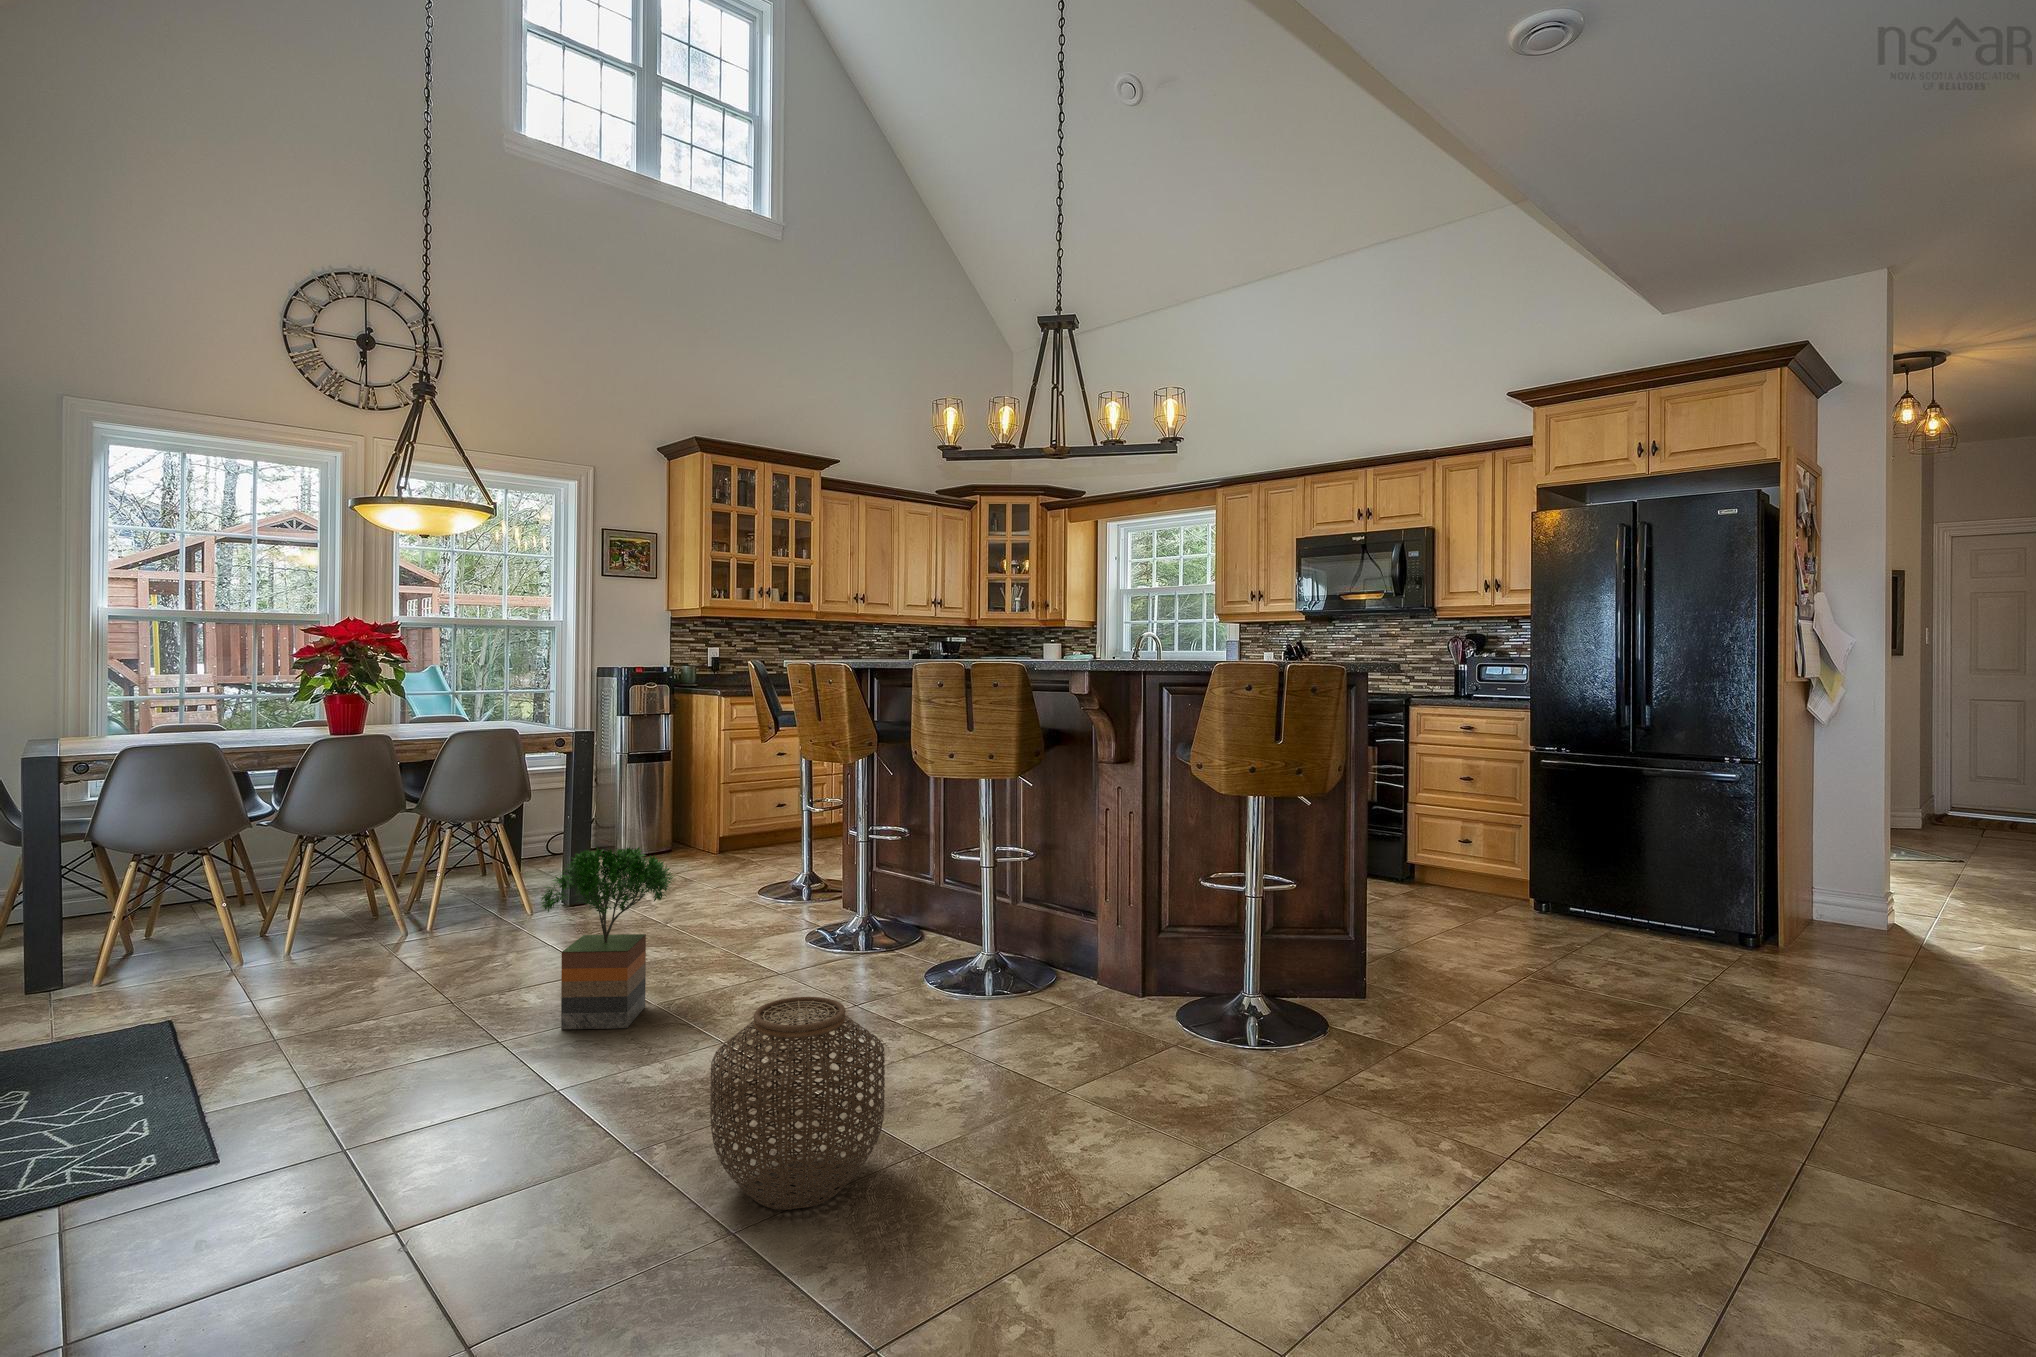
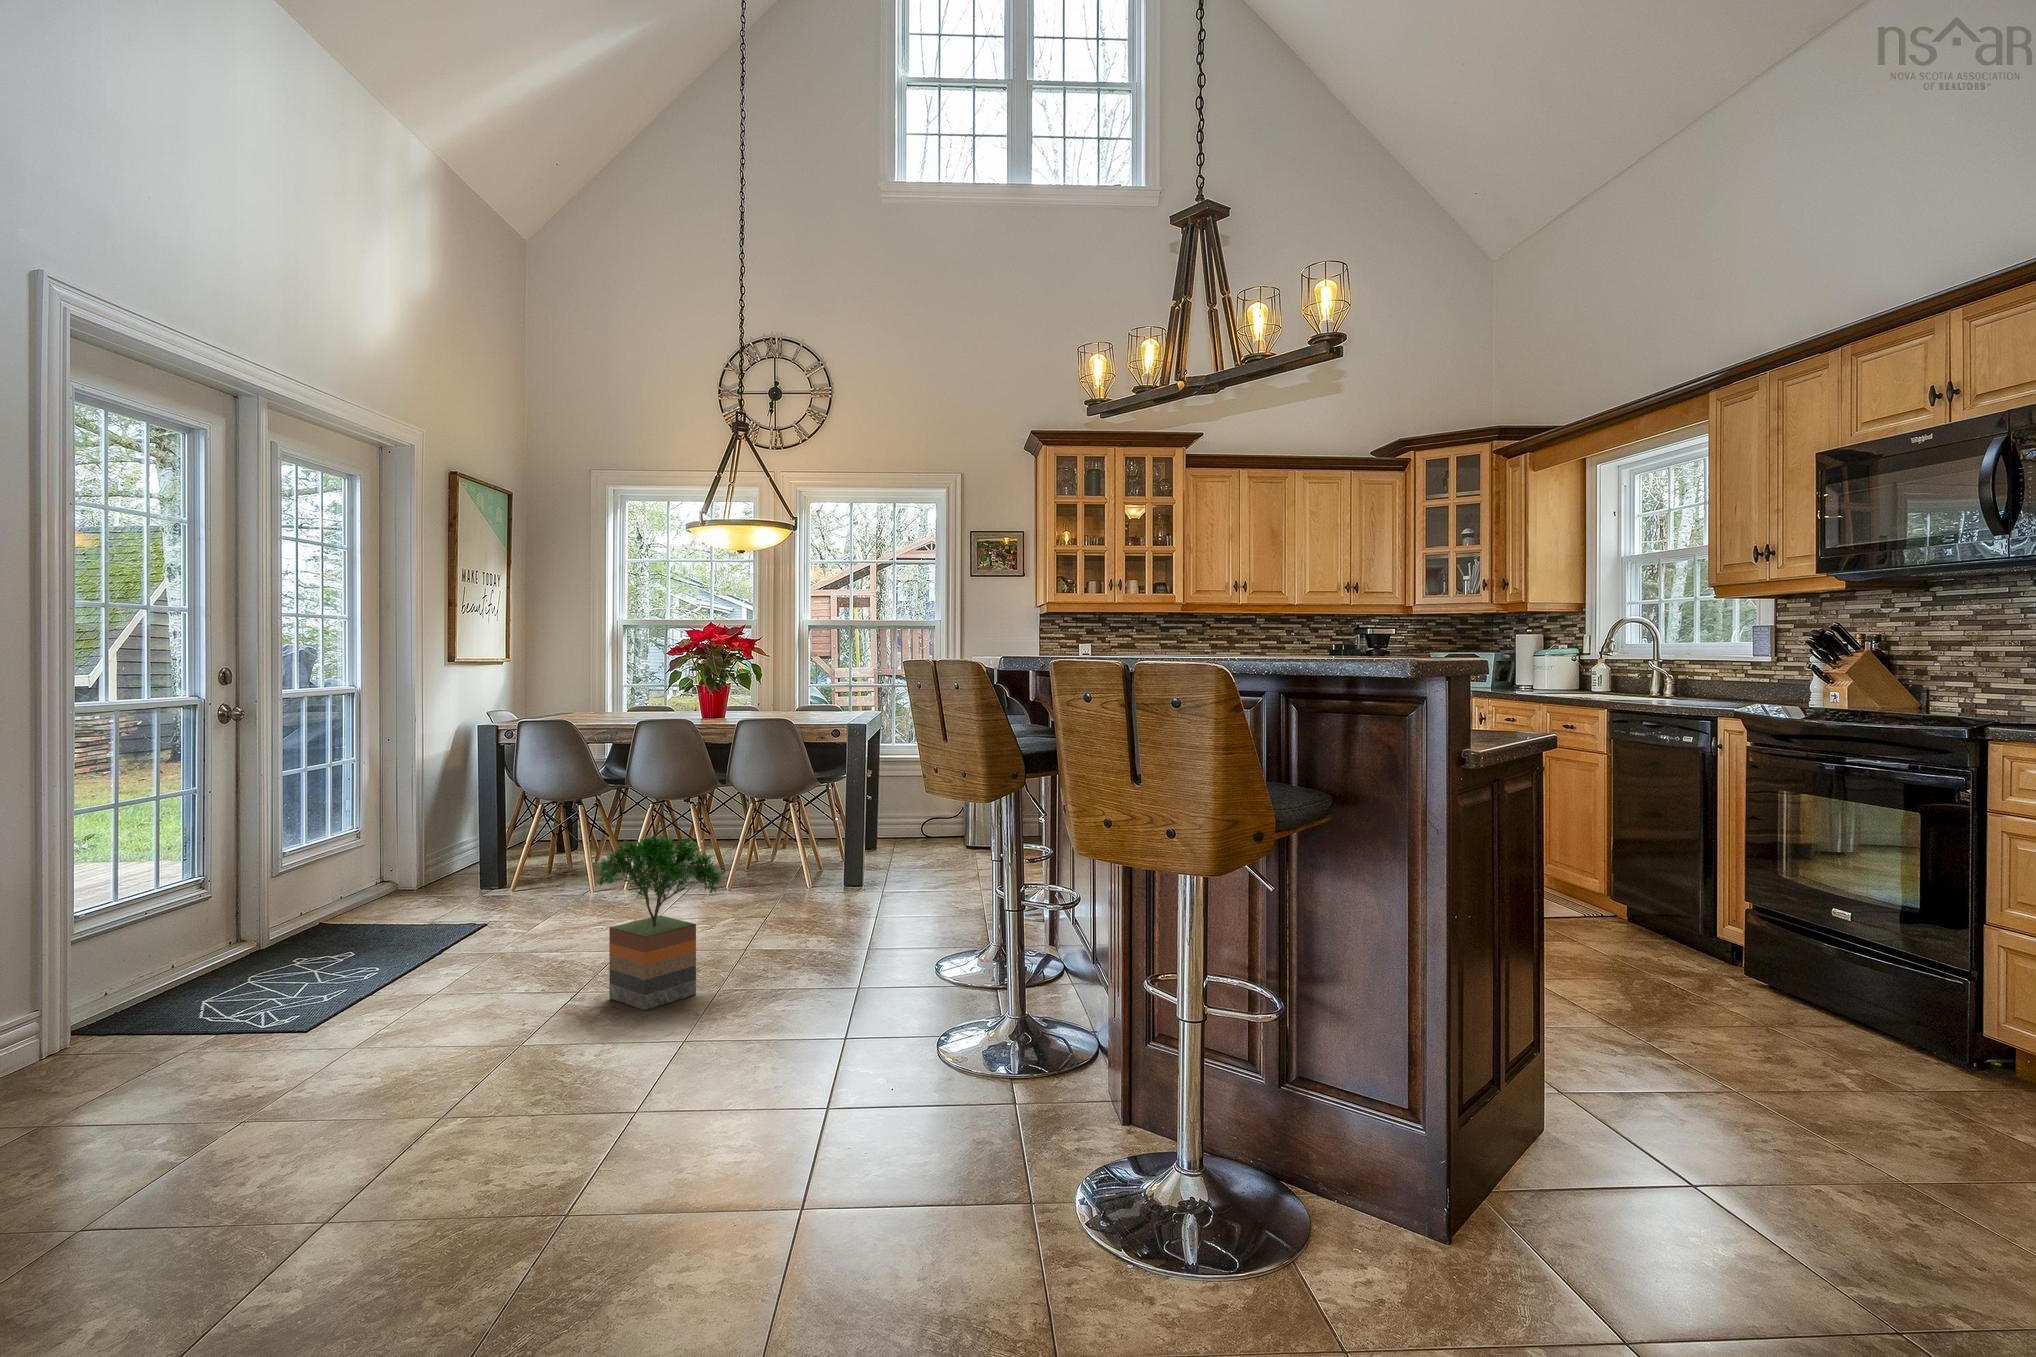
woven basket: present [710,997,885,1210] -> none [300,1011,508,1235]

